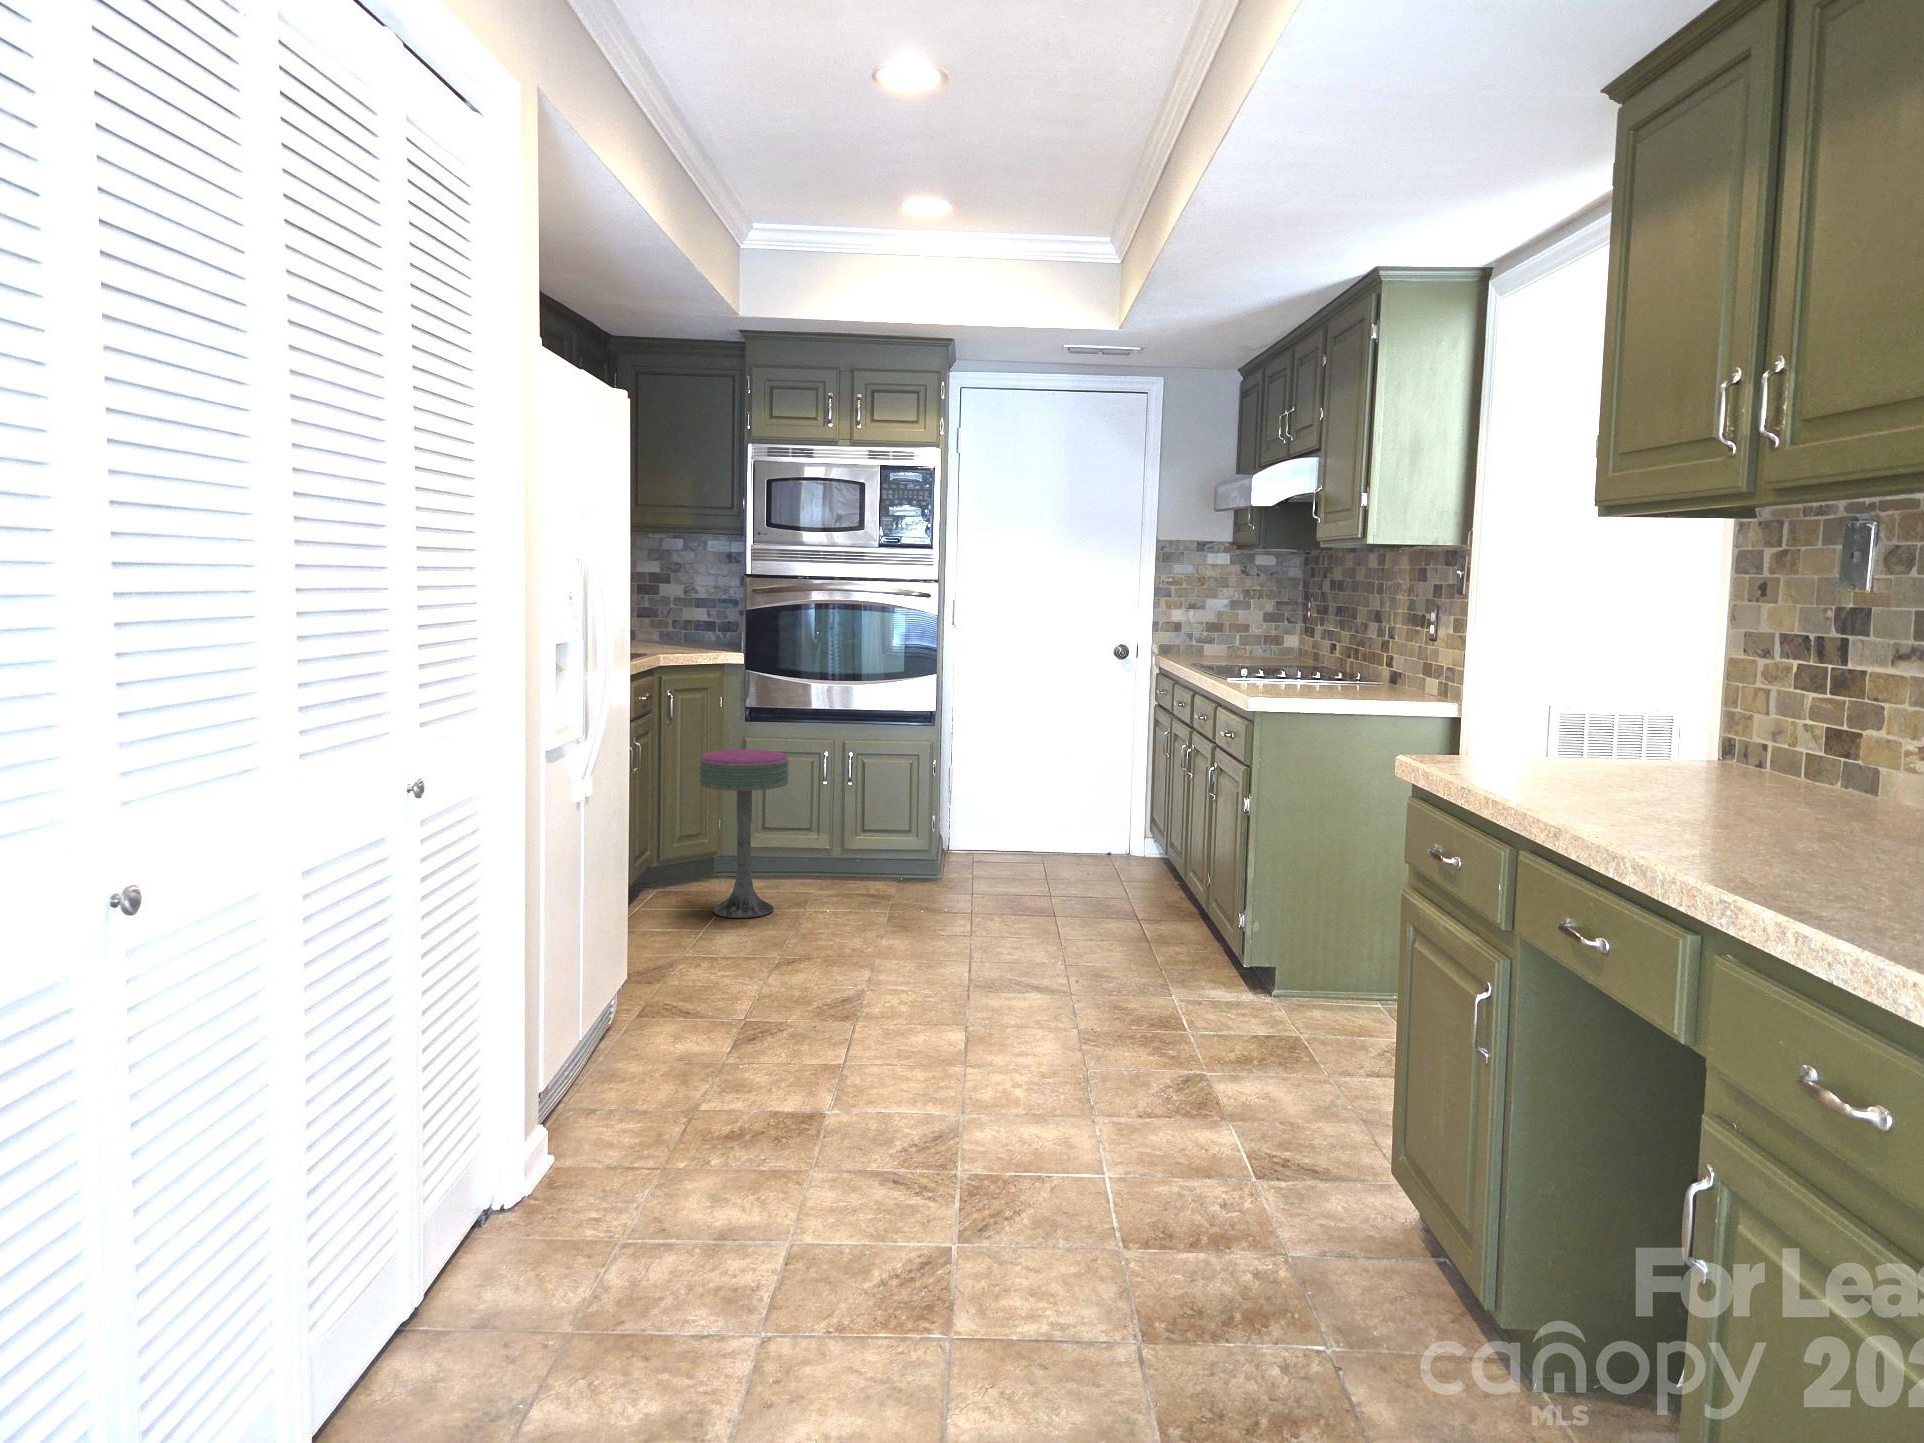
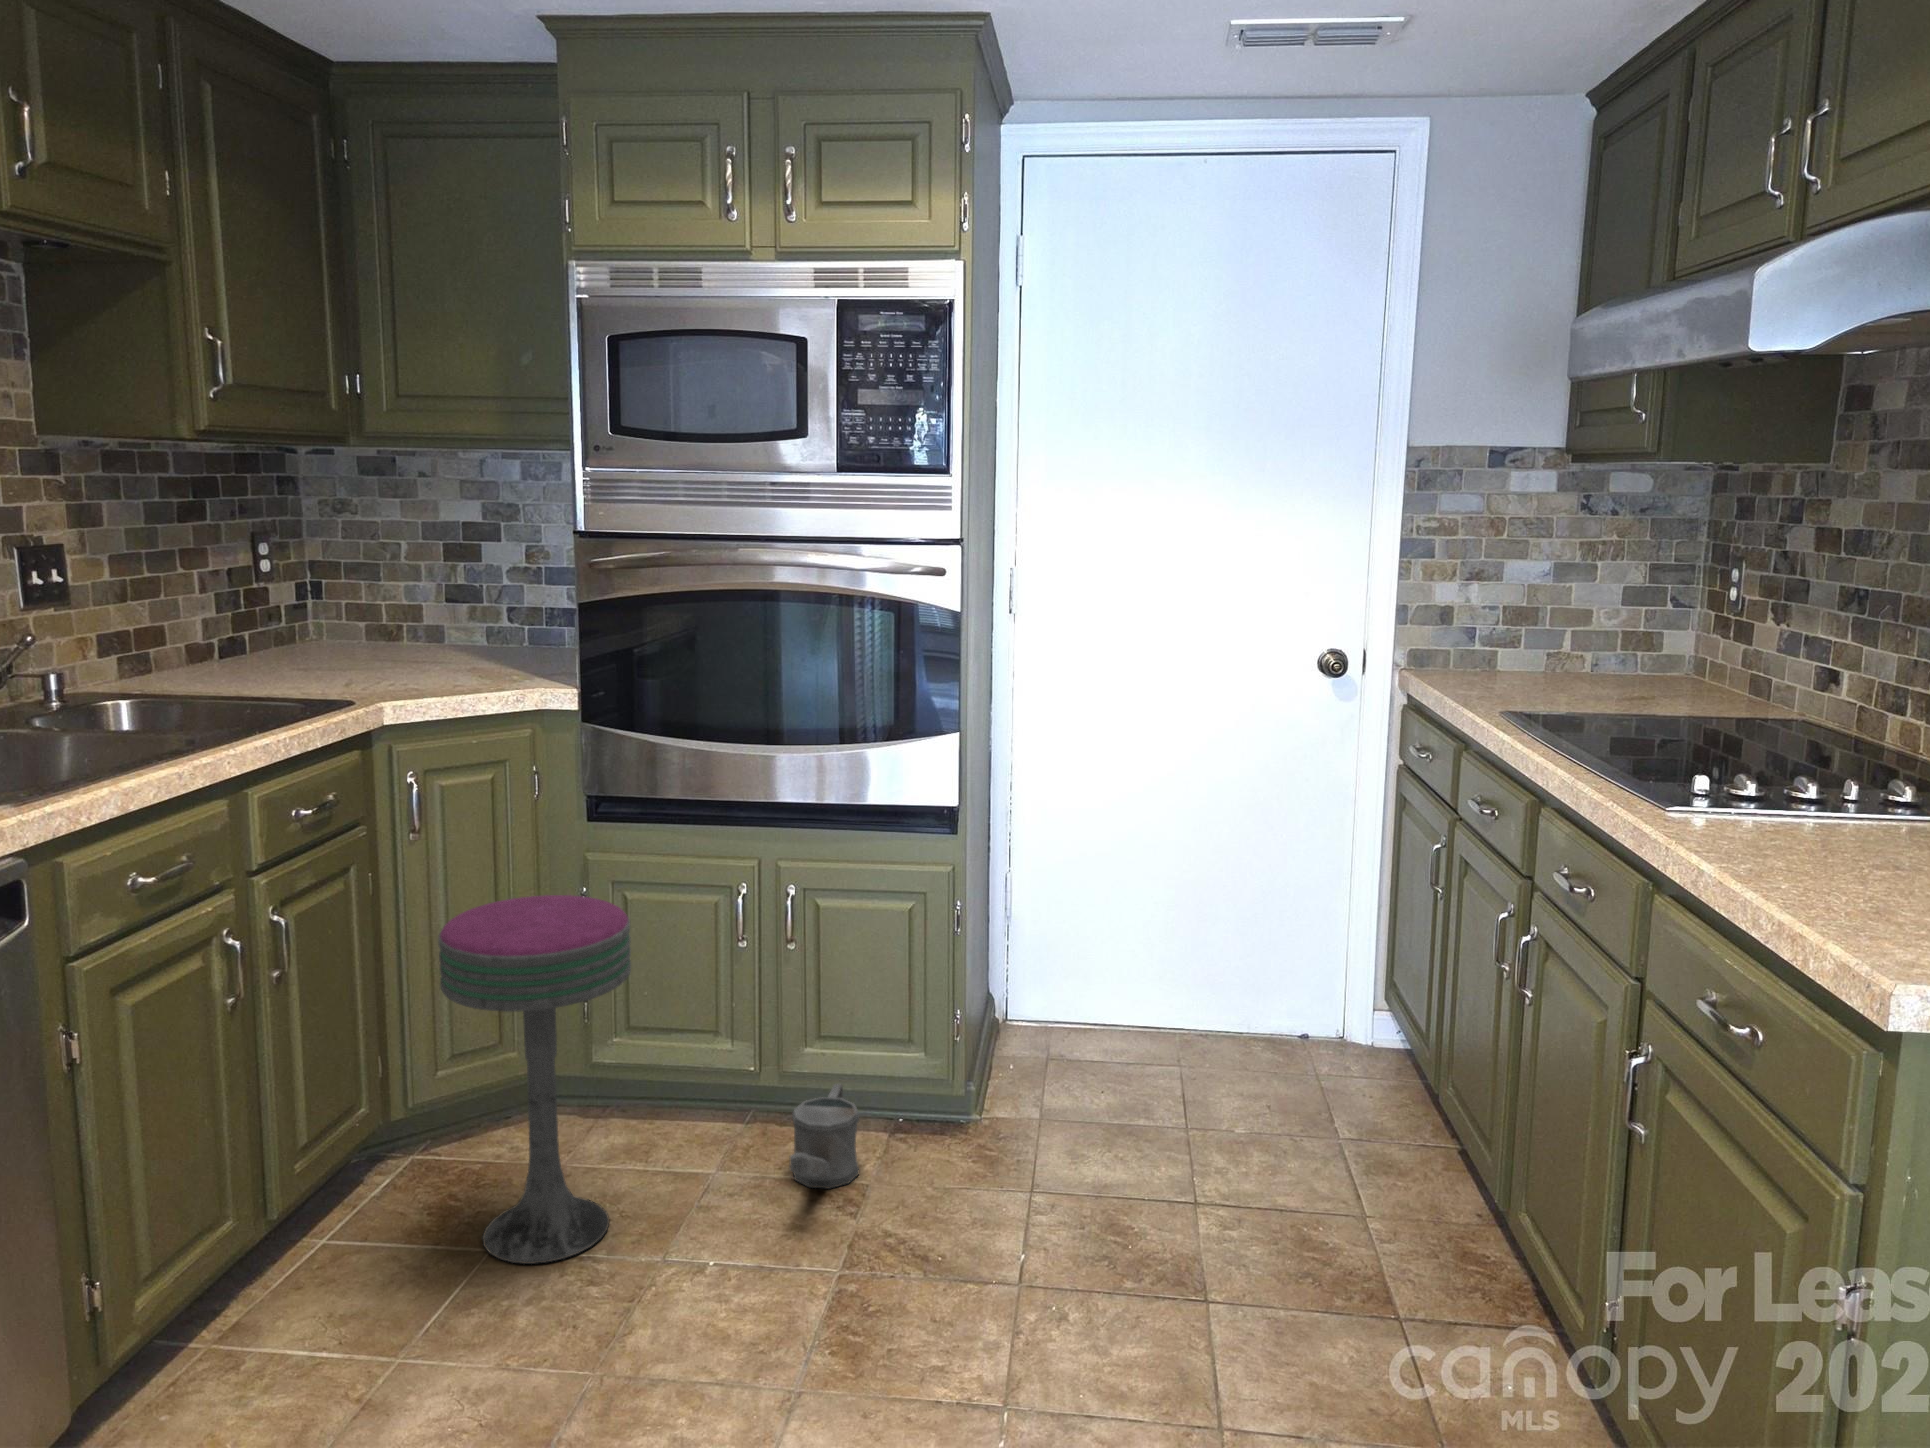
watering can: none [855,855,889,898] -> present [790,1084,859,1189]

